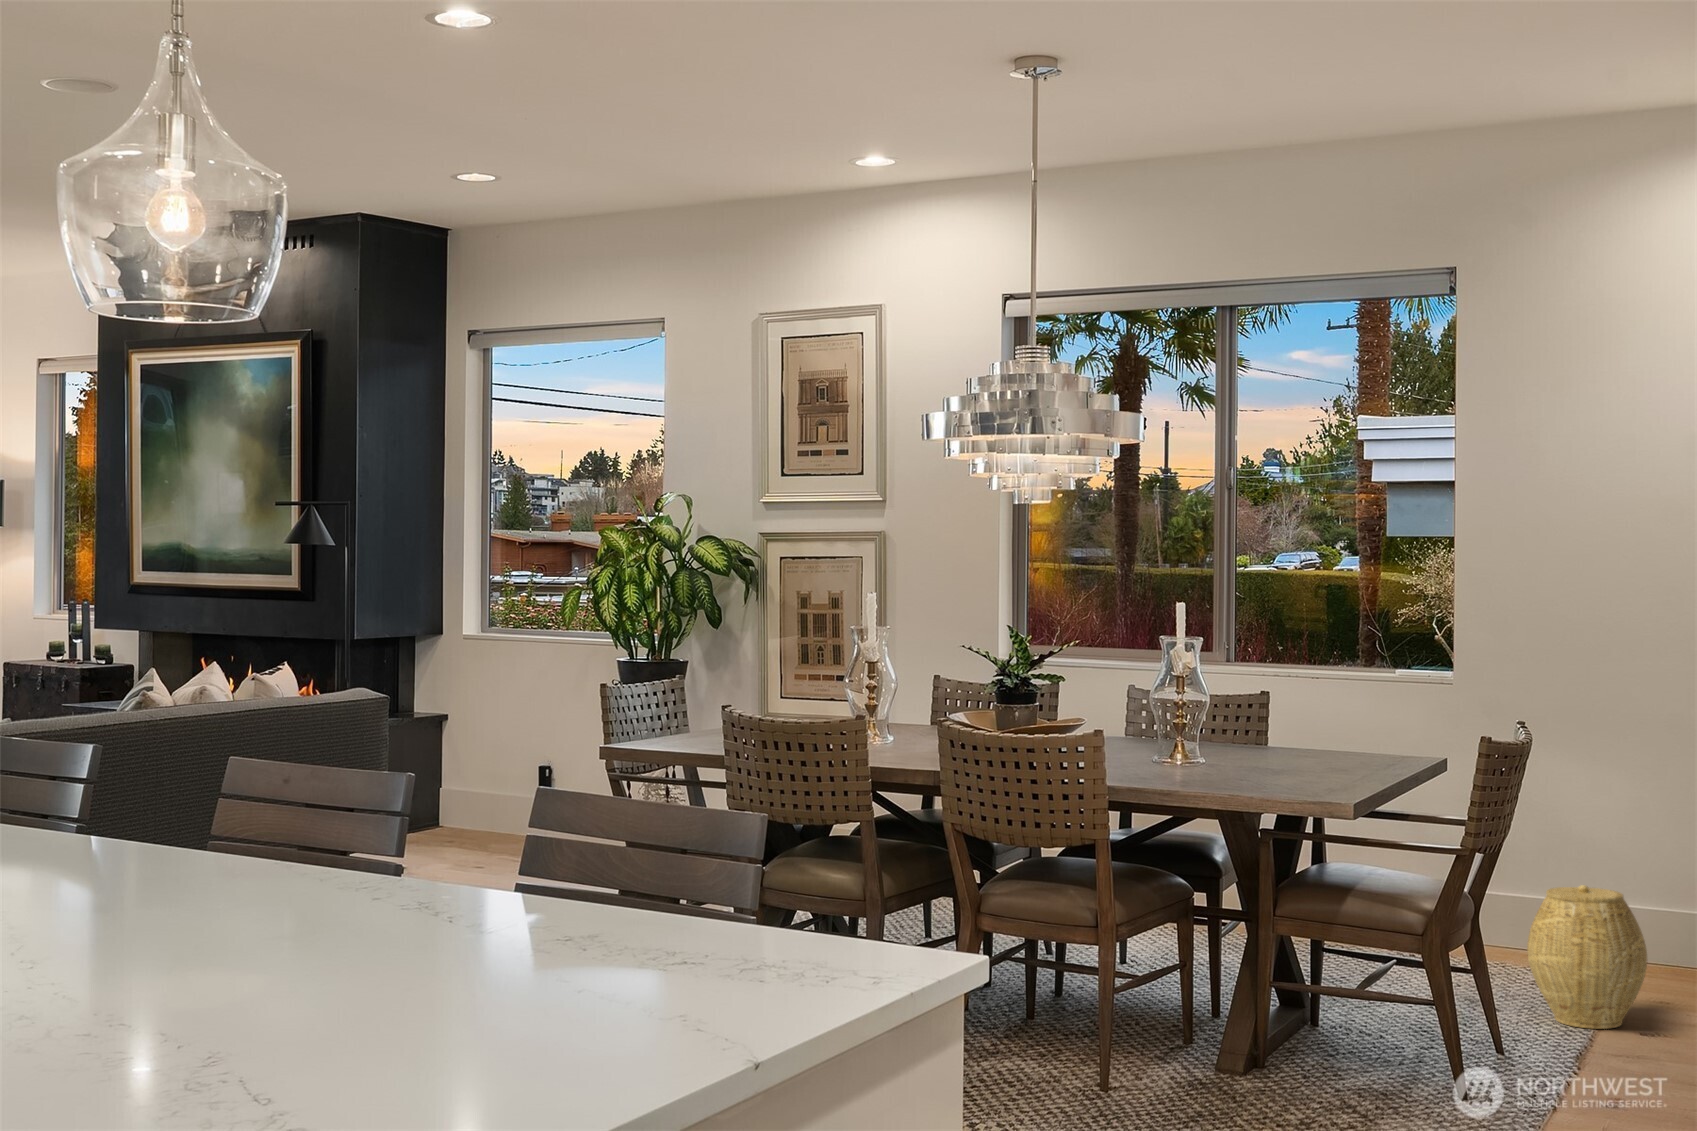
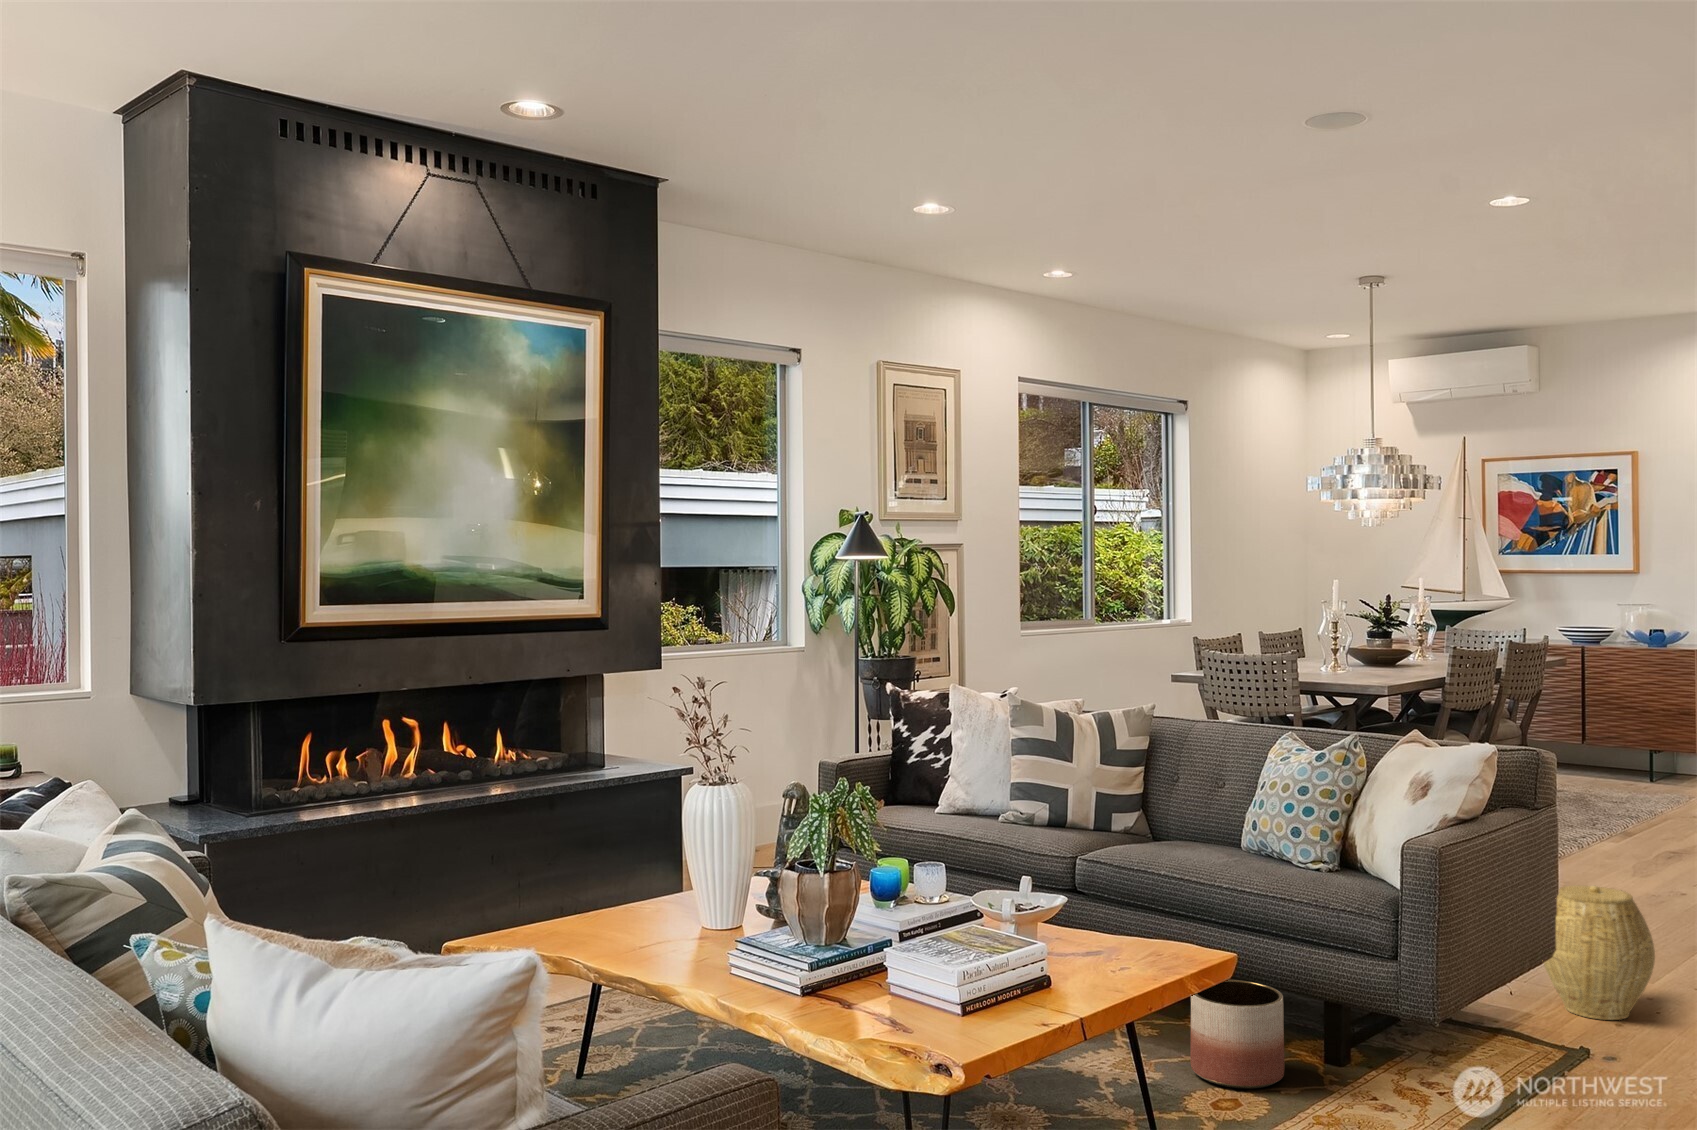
planter: none [1168,992,1270,1106] -> present [1190,980,1285,1089]

